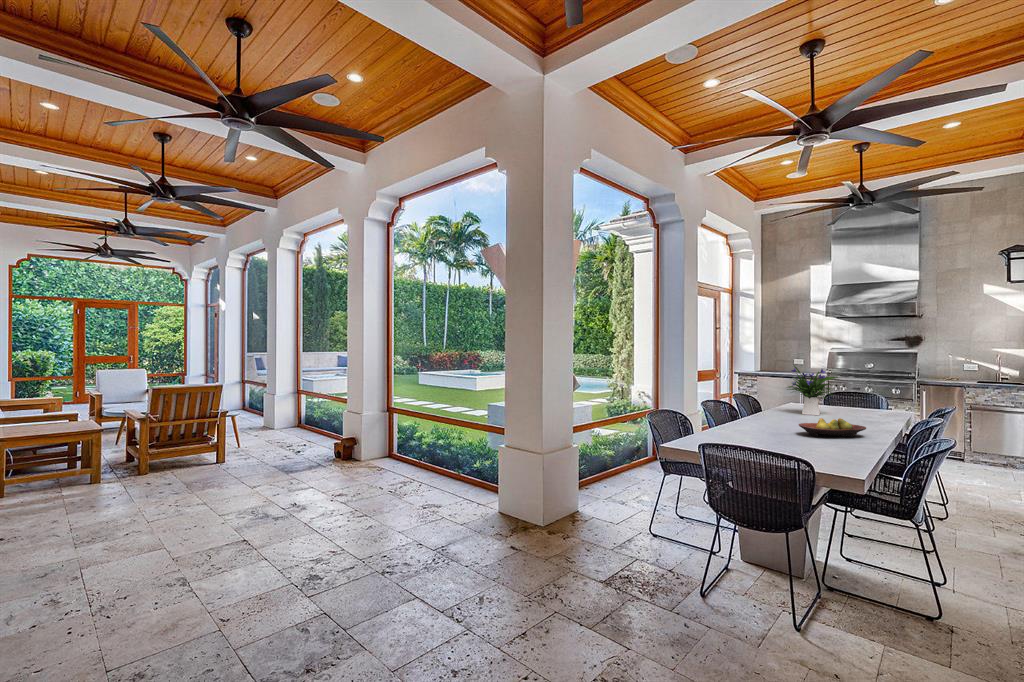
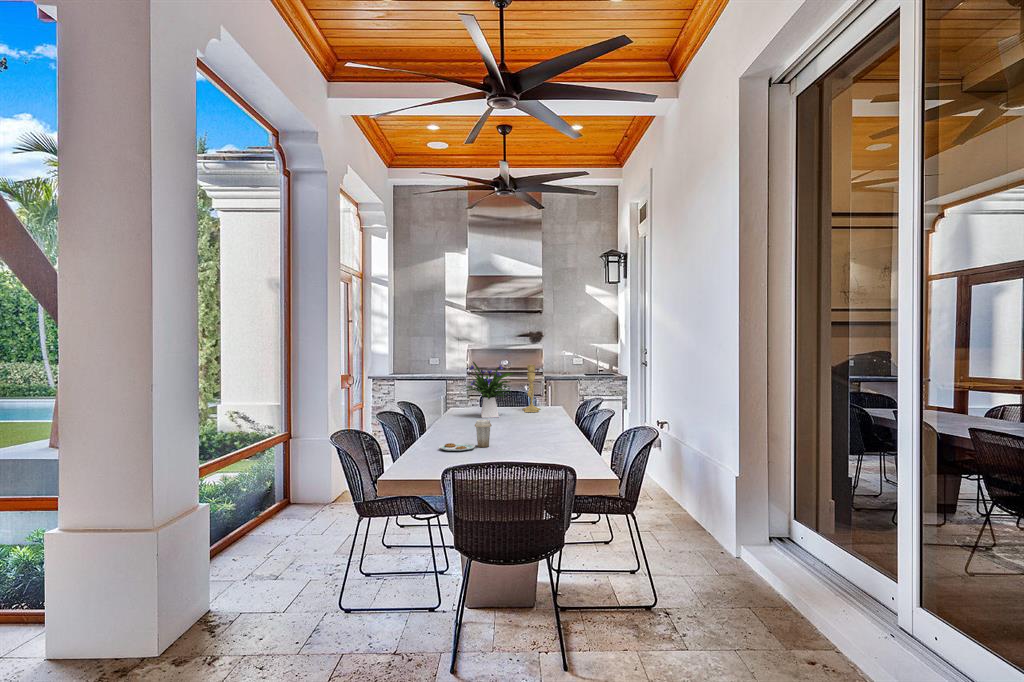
candlestick: none [854,370,876,415] -> present [523,365,540,412]
plate: none [727,415,776,437] -> present [439,420,492,451]
fruit bowl: present [799,418,866,437] -> none [506,417,566,440]

